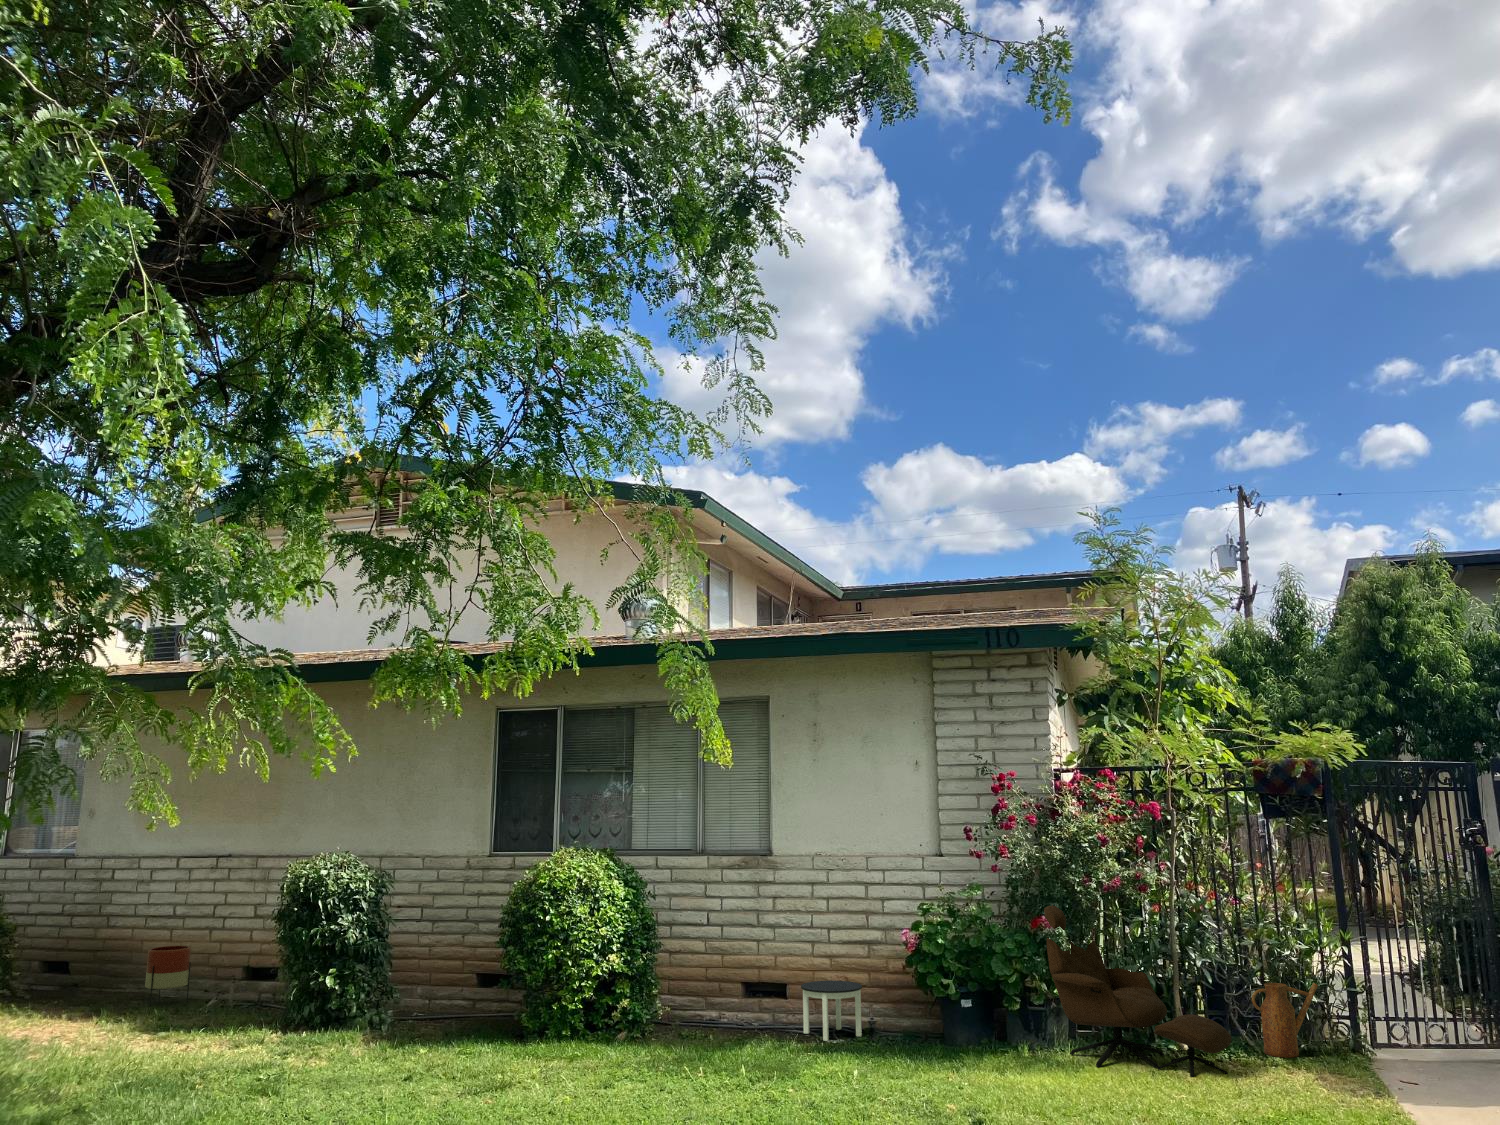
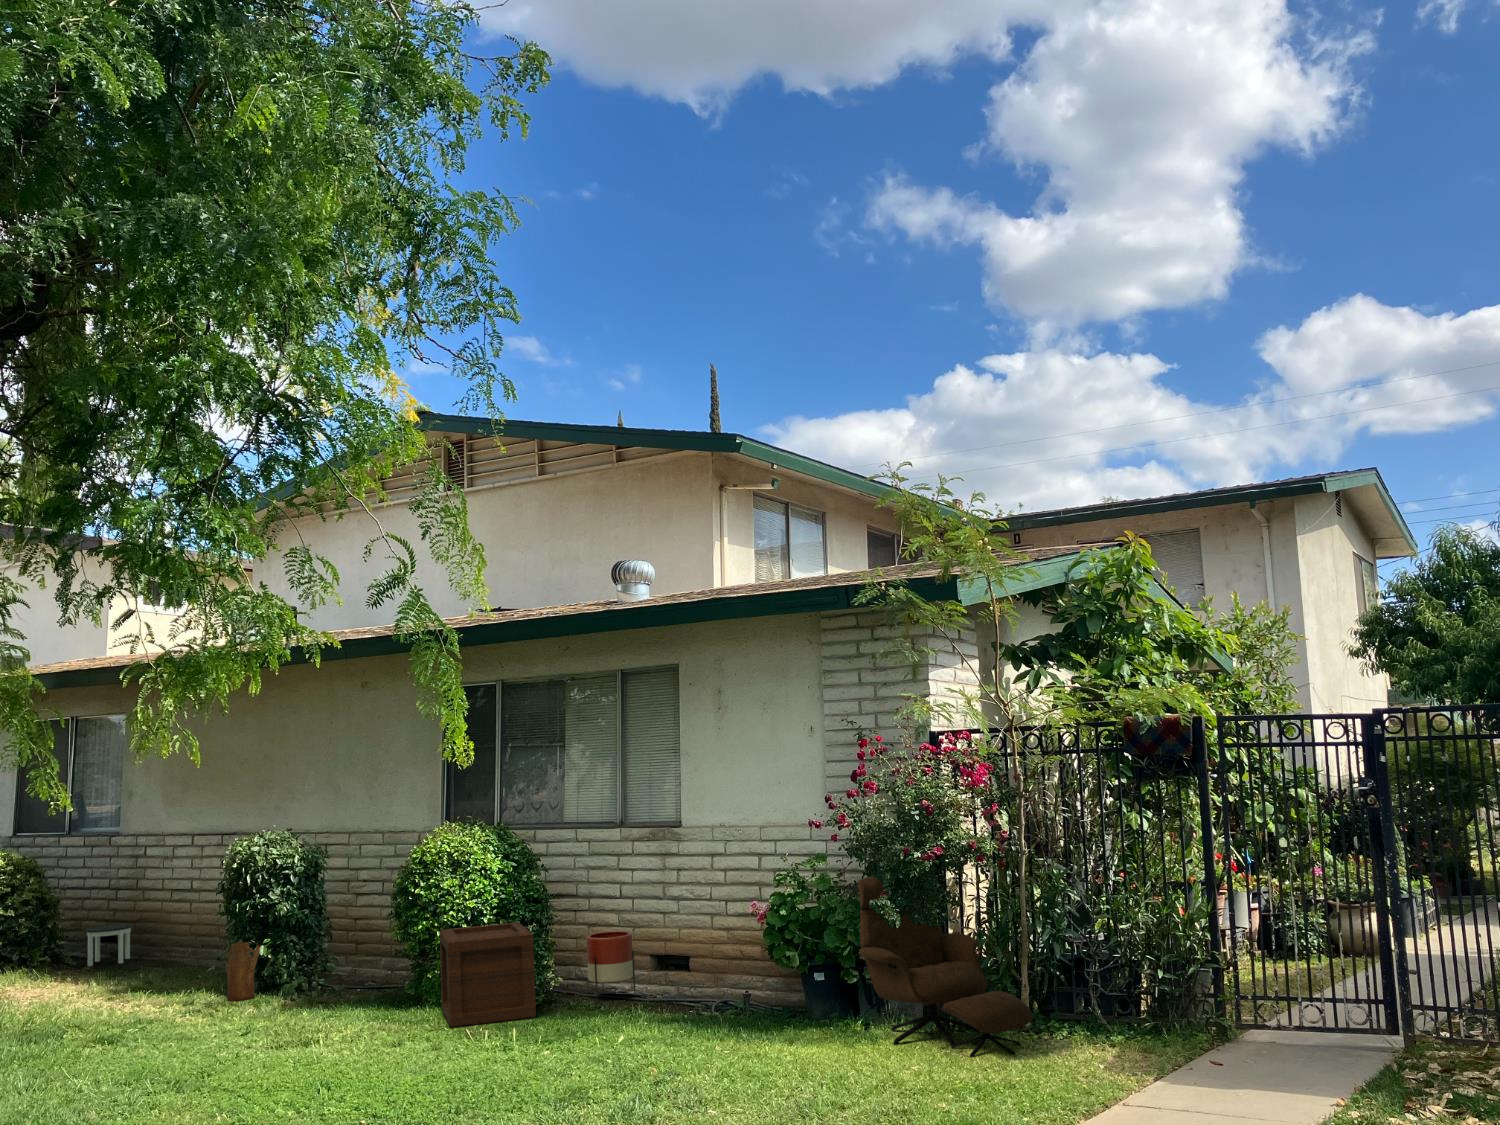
planter: present [145,946,191,1006] -> present [587,931,636,1002]
wooden crate: none [568,951,683,1061] -> present [440,922,536,1028]
round table: present [801,981,862,1041] -> present [84,924,134,966]
watering can: present [1252,983,1318,1058] -> present [227,942,261,1001]

